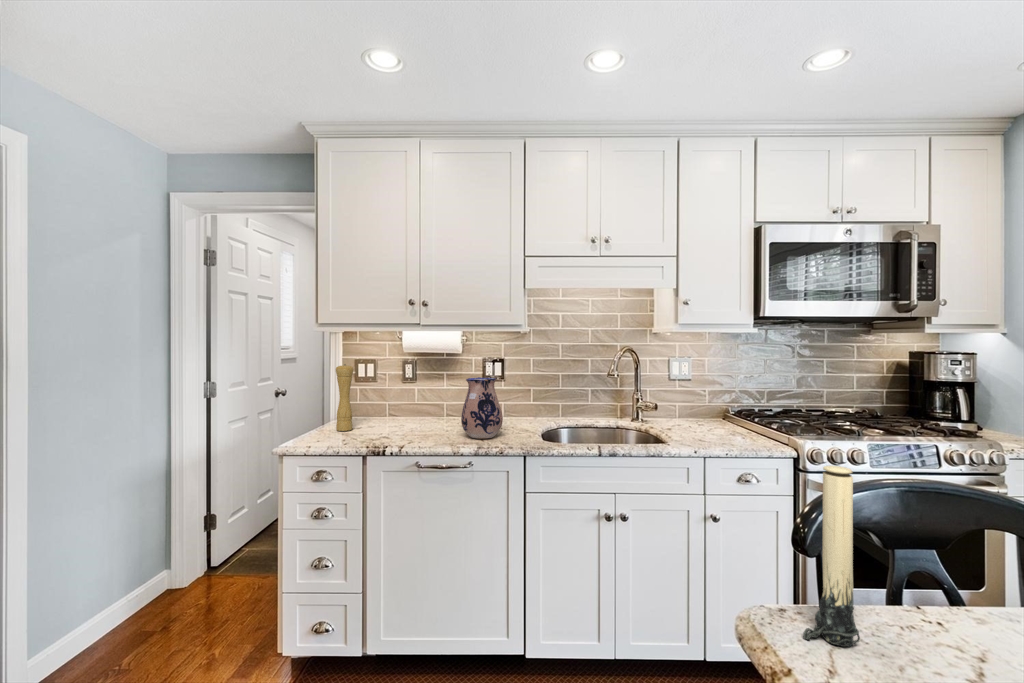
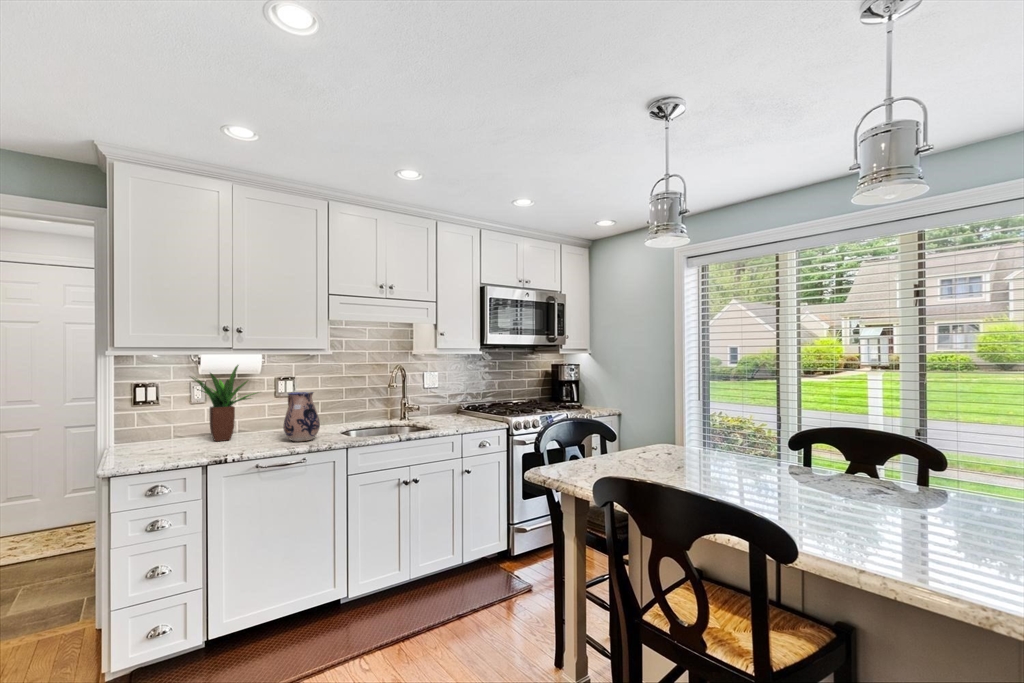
potted plant: none [390,342,458,426] -> present [192,365,256,441]
pepper mill: present [336,364,353,431] -> none [140,387,160,453]
candle: present [803,466,860,647] -> none [558,408,575,476]

